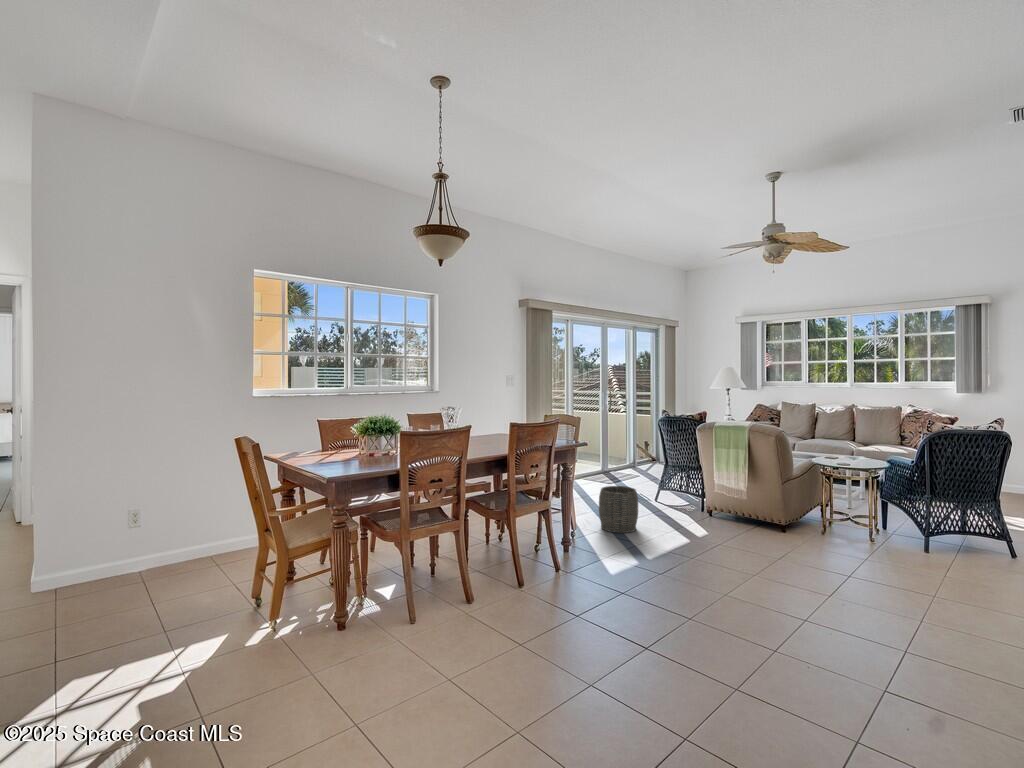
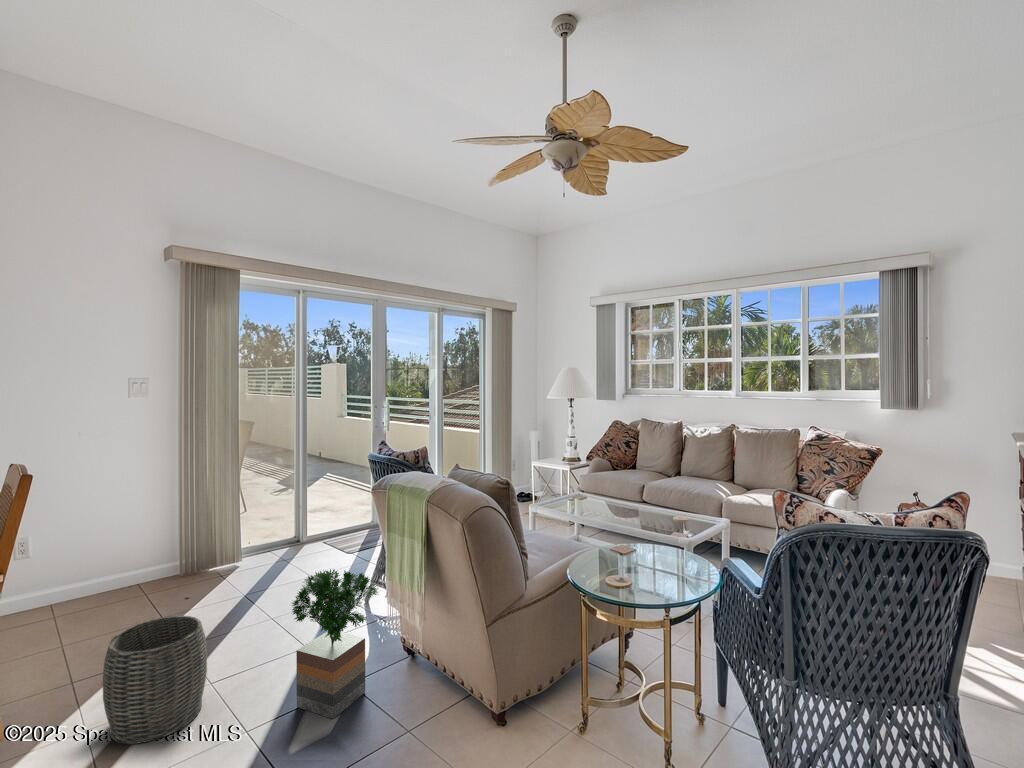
potted tree: none [672,465,714,529] -> present [292,569,378,719]

